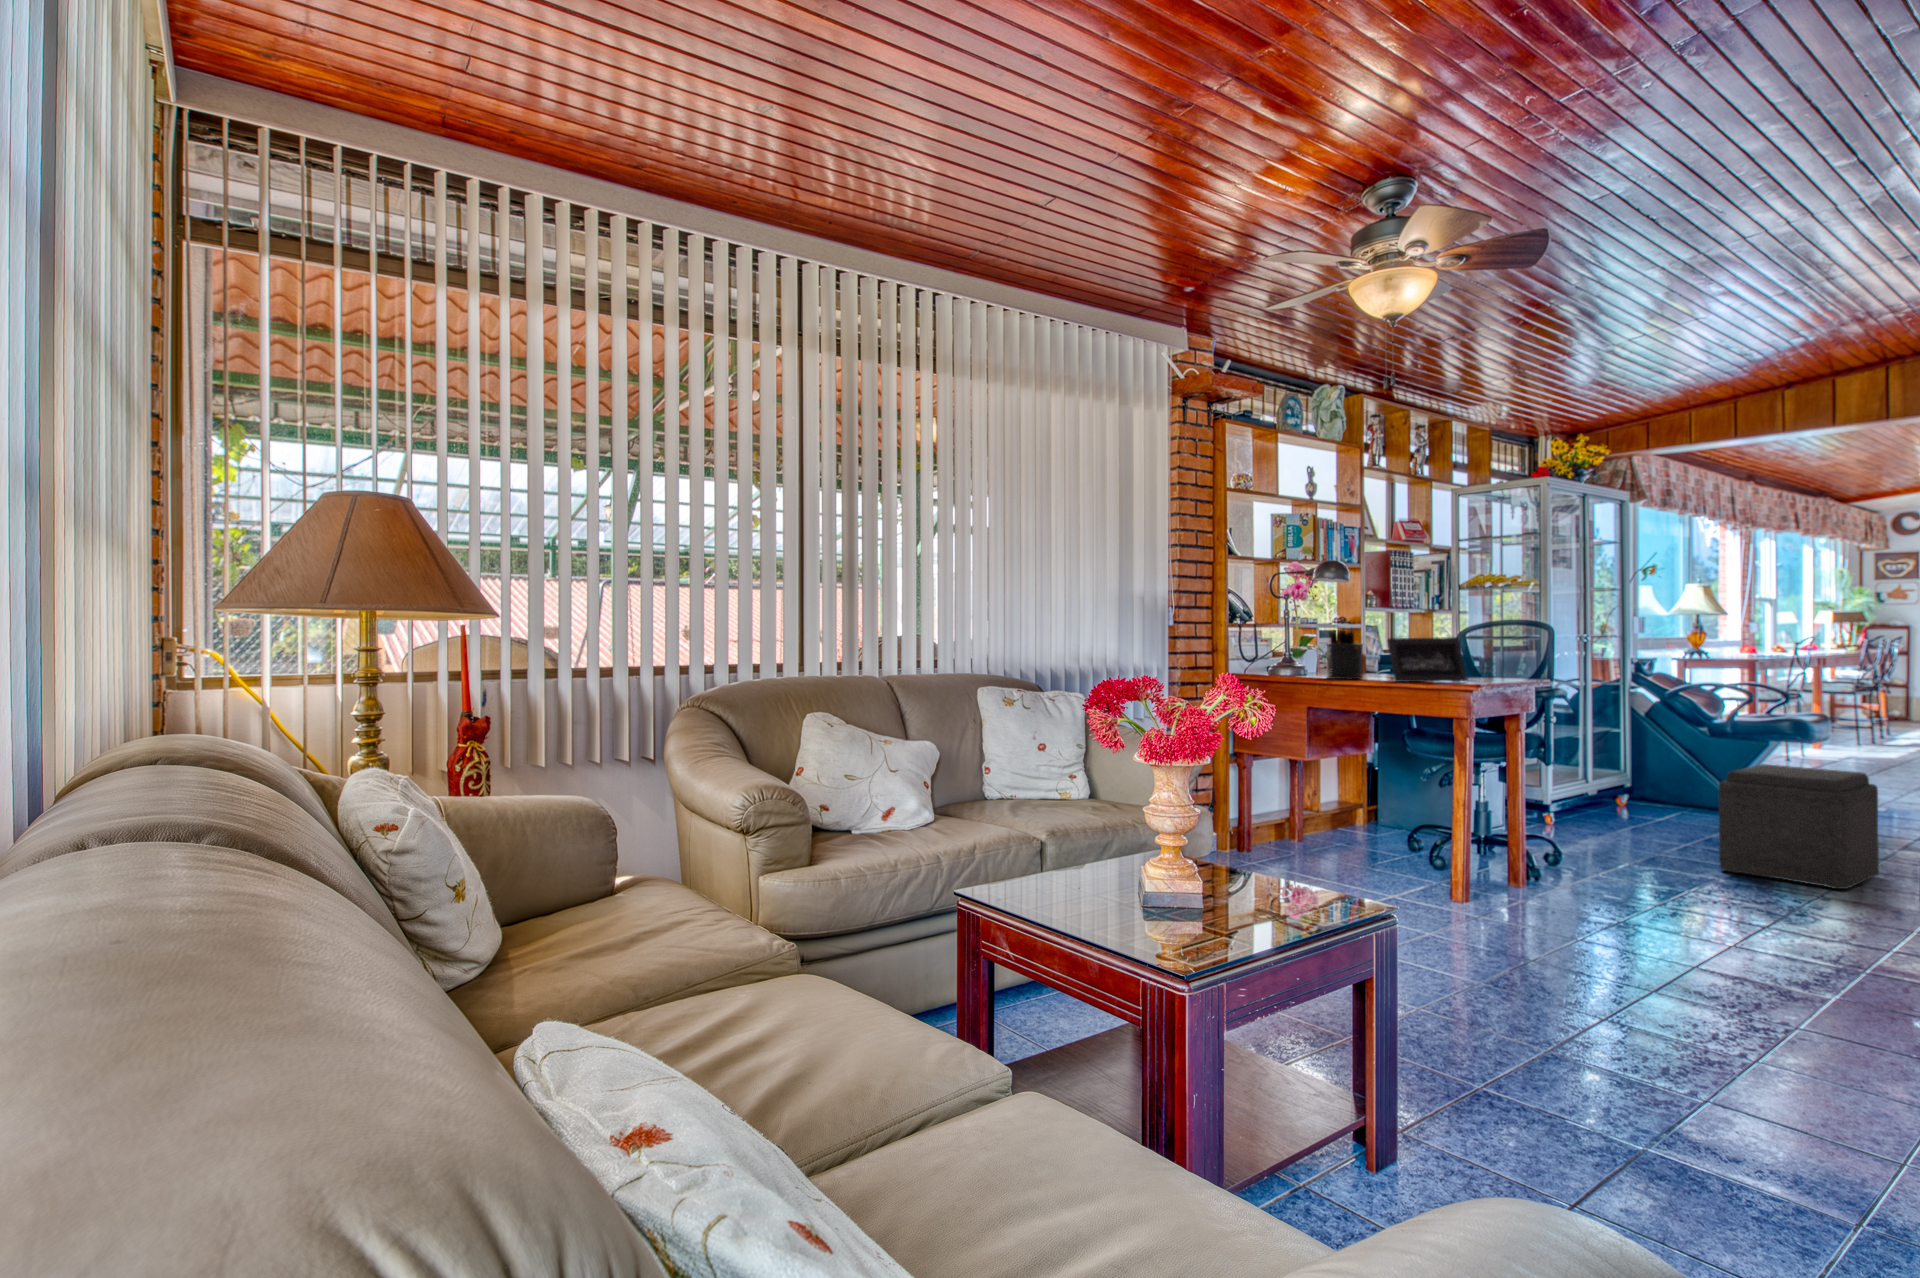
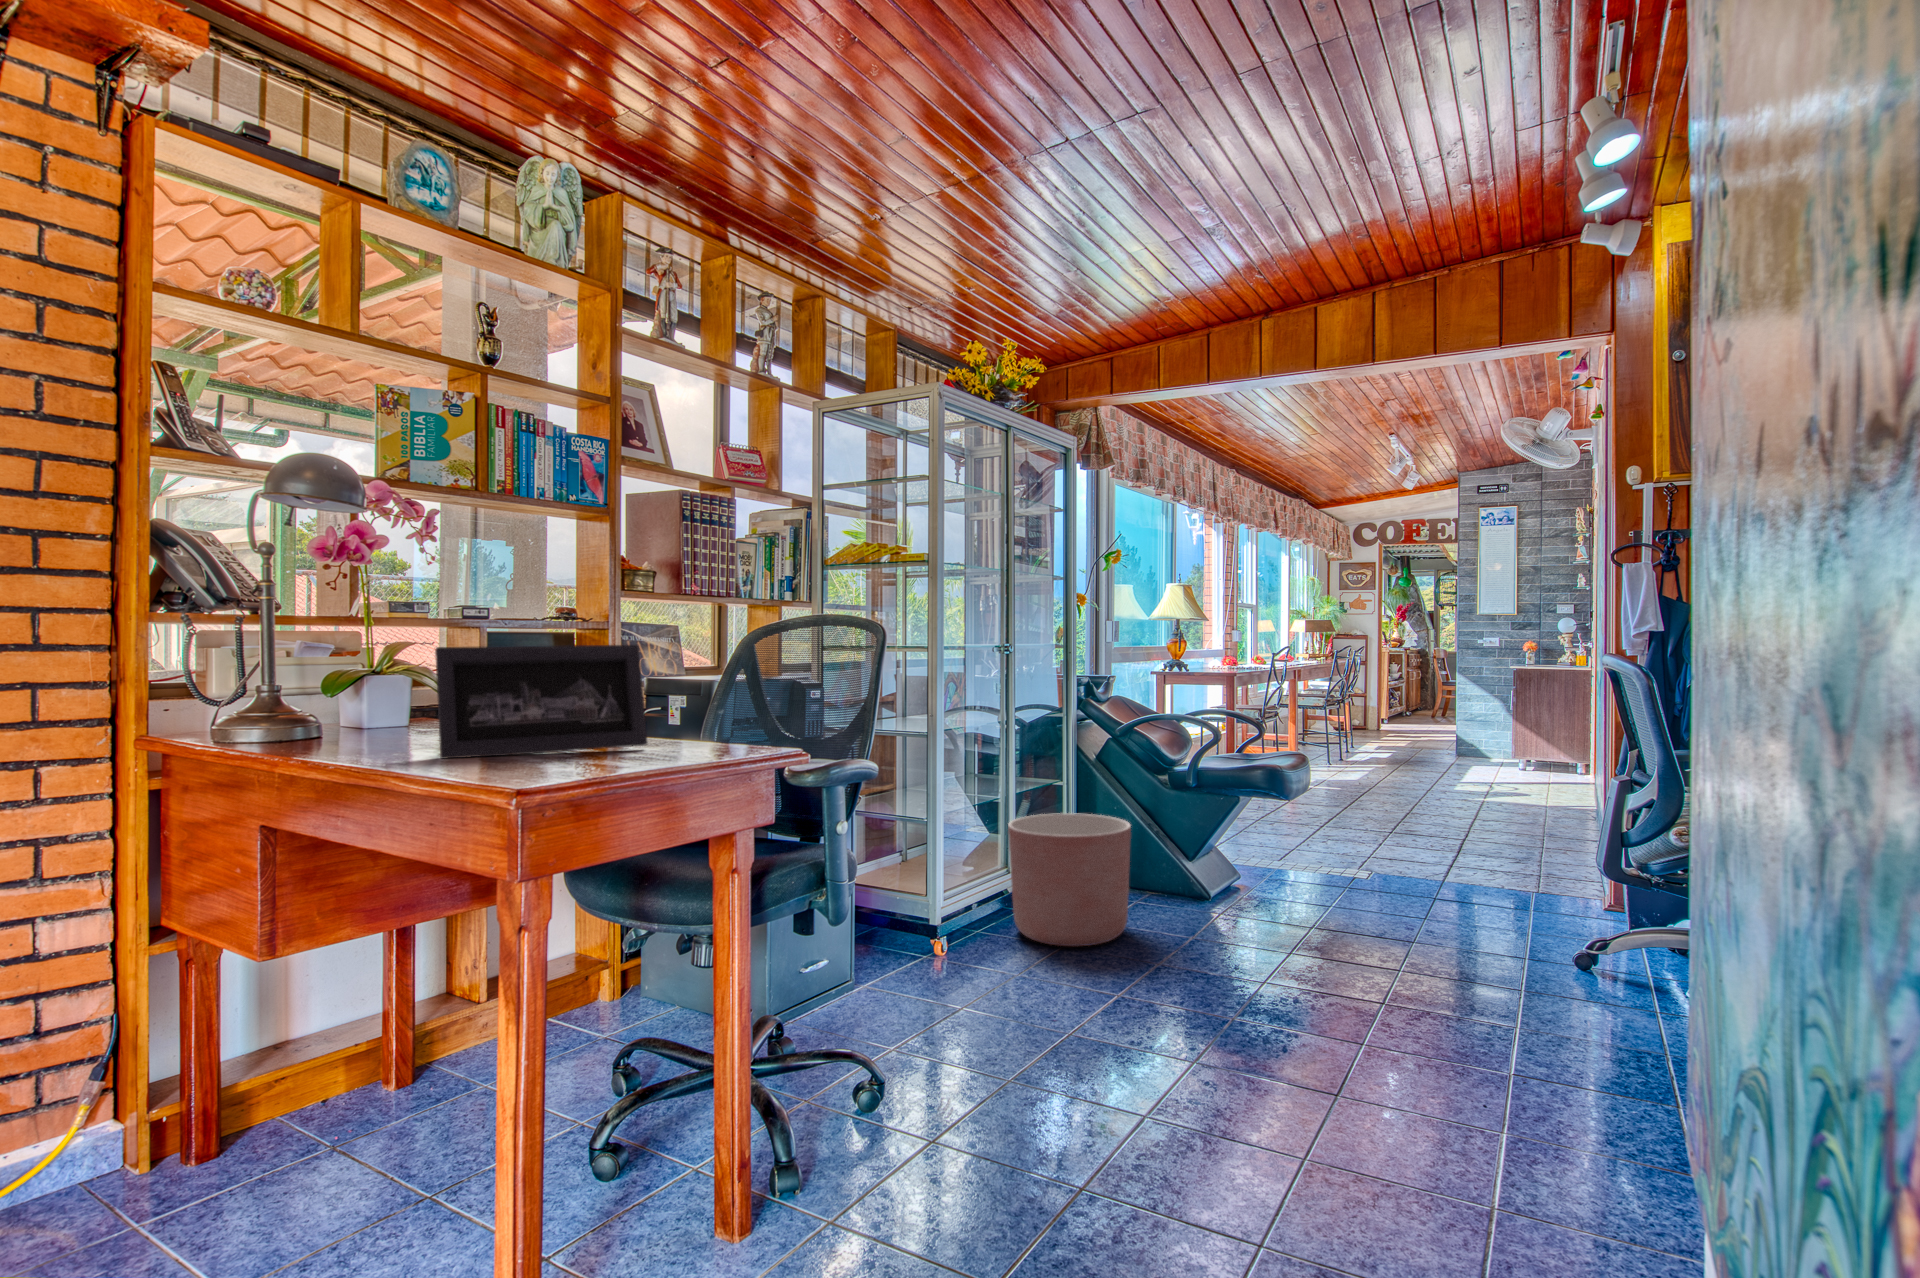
pen holder: present [1327,630,1363,679] -> none [335,618,435,749]
planter: none [1592,746,1686,824] -> present [1008,813,1131,946]
ottoman: present [1719,764,1879,889] -> none [1144,869,1382,1138]

